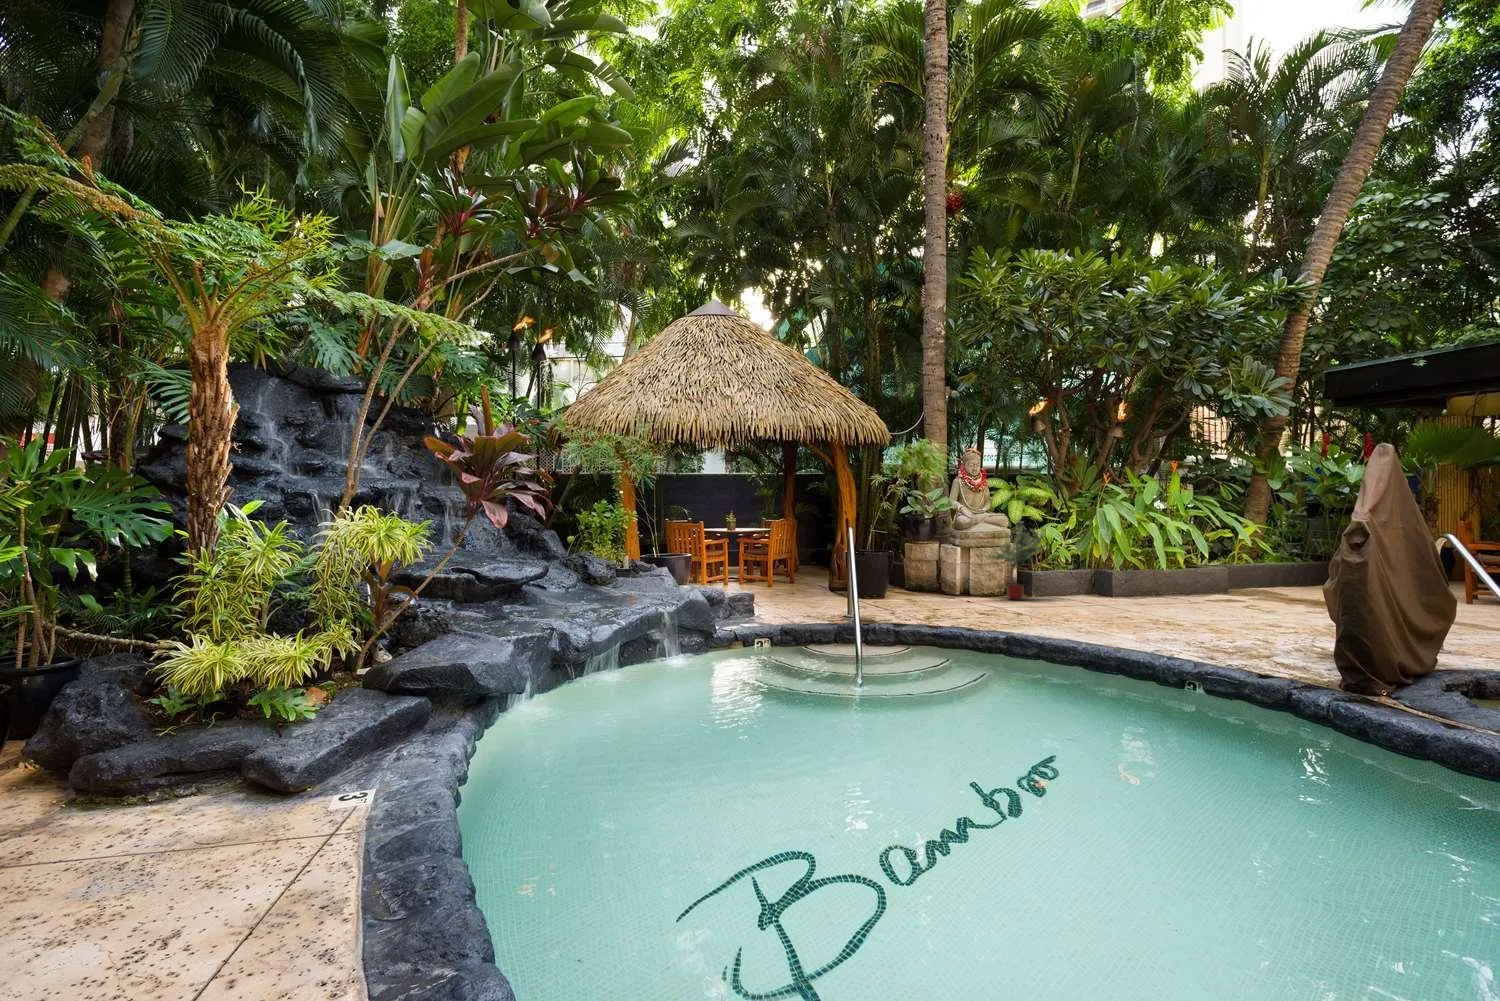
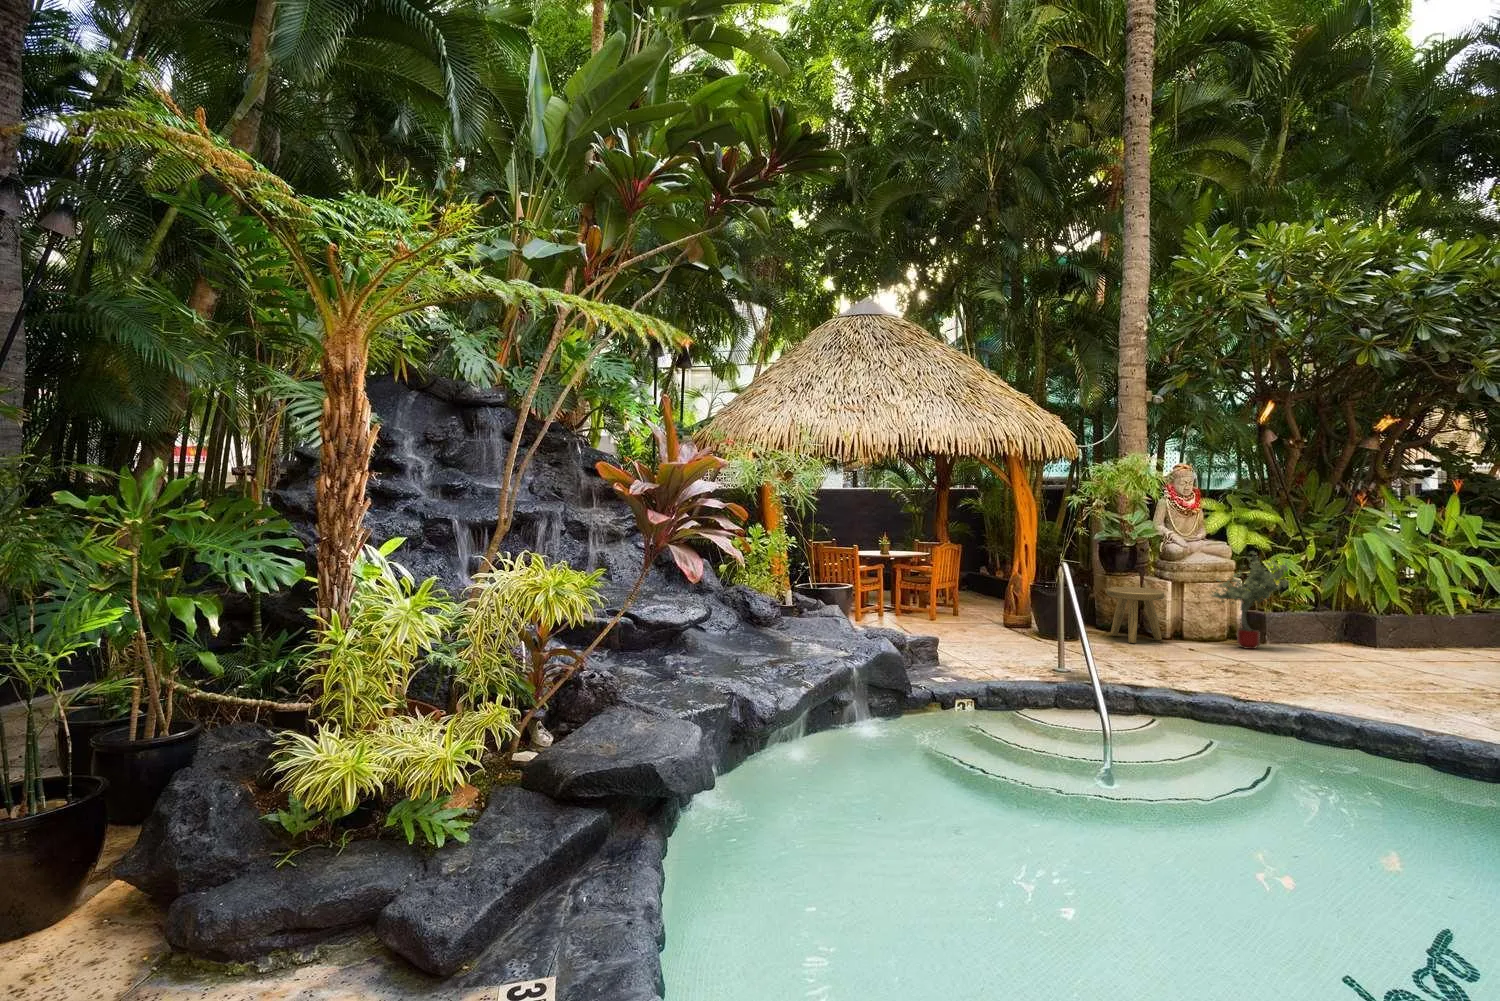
stool: none [908,553,952,599] -> present [1107,587,1164,643]

